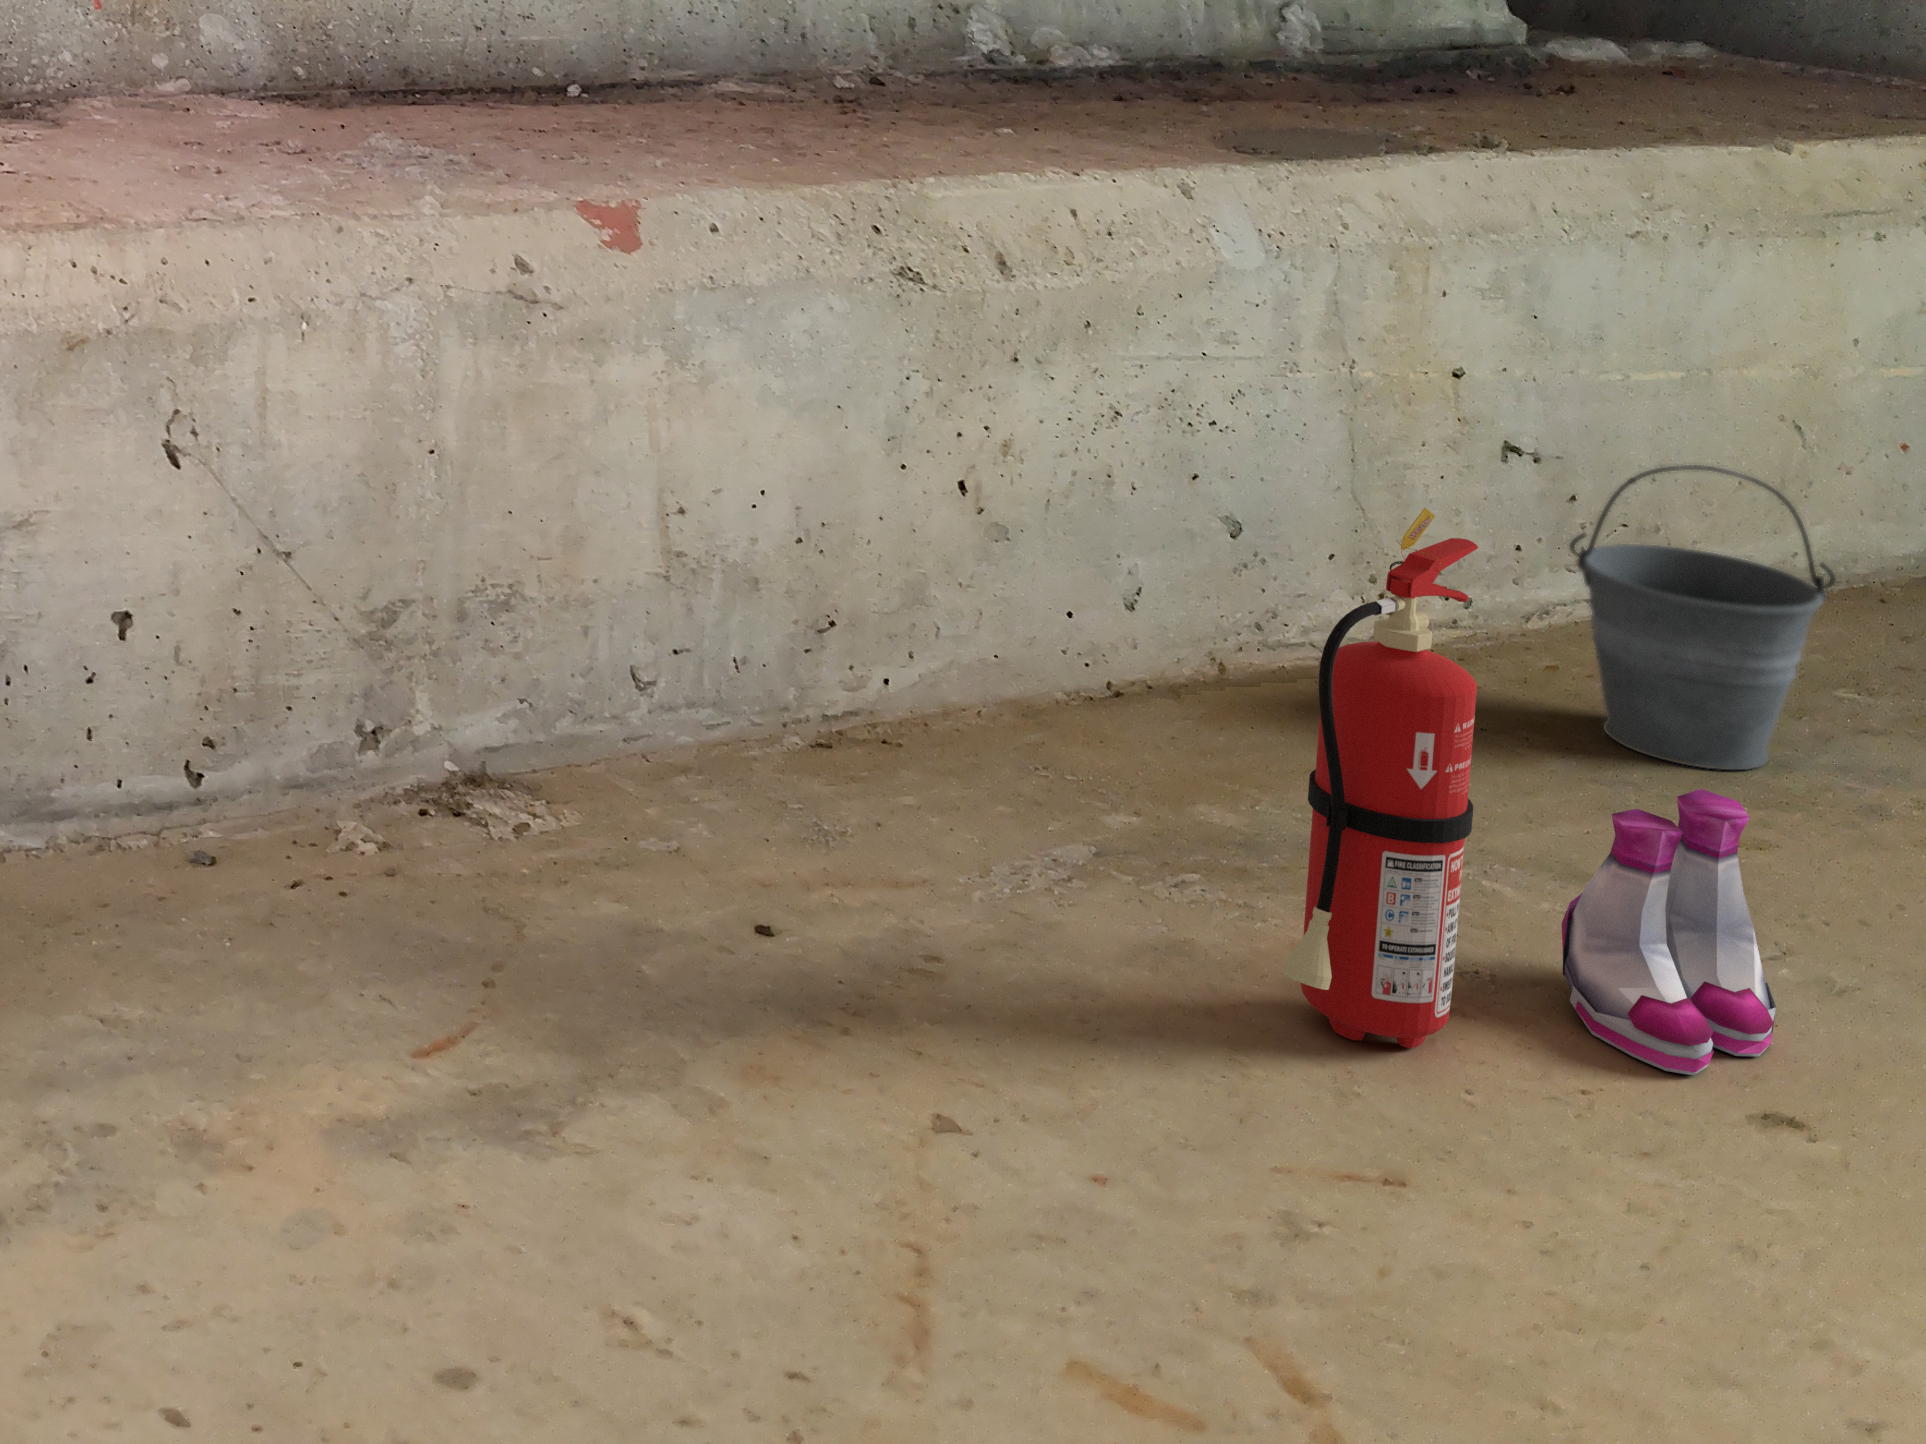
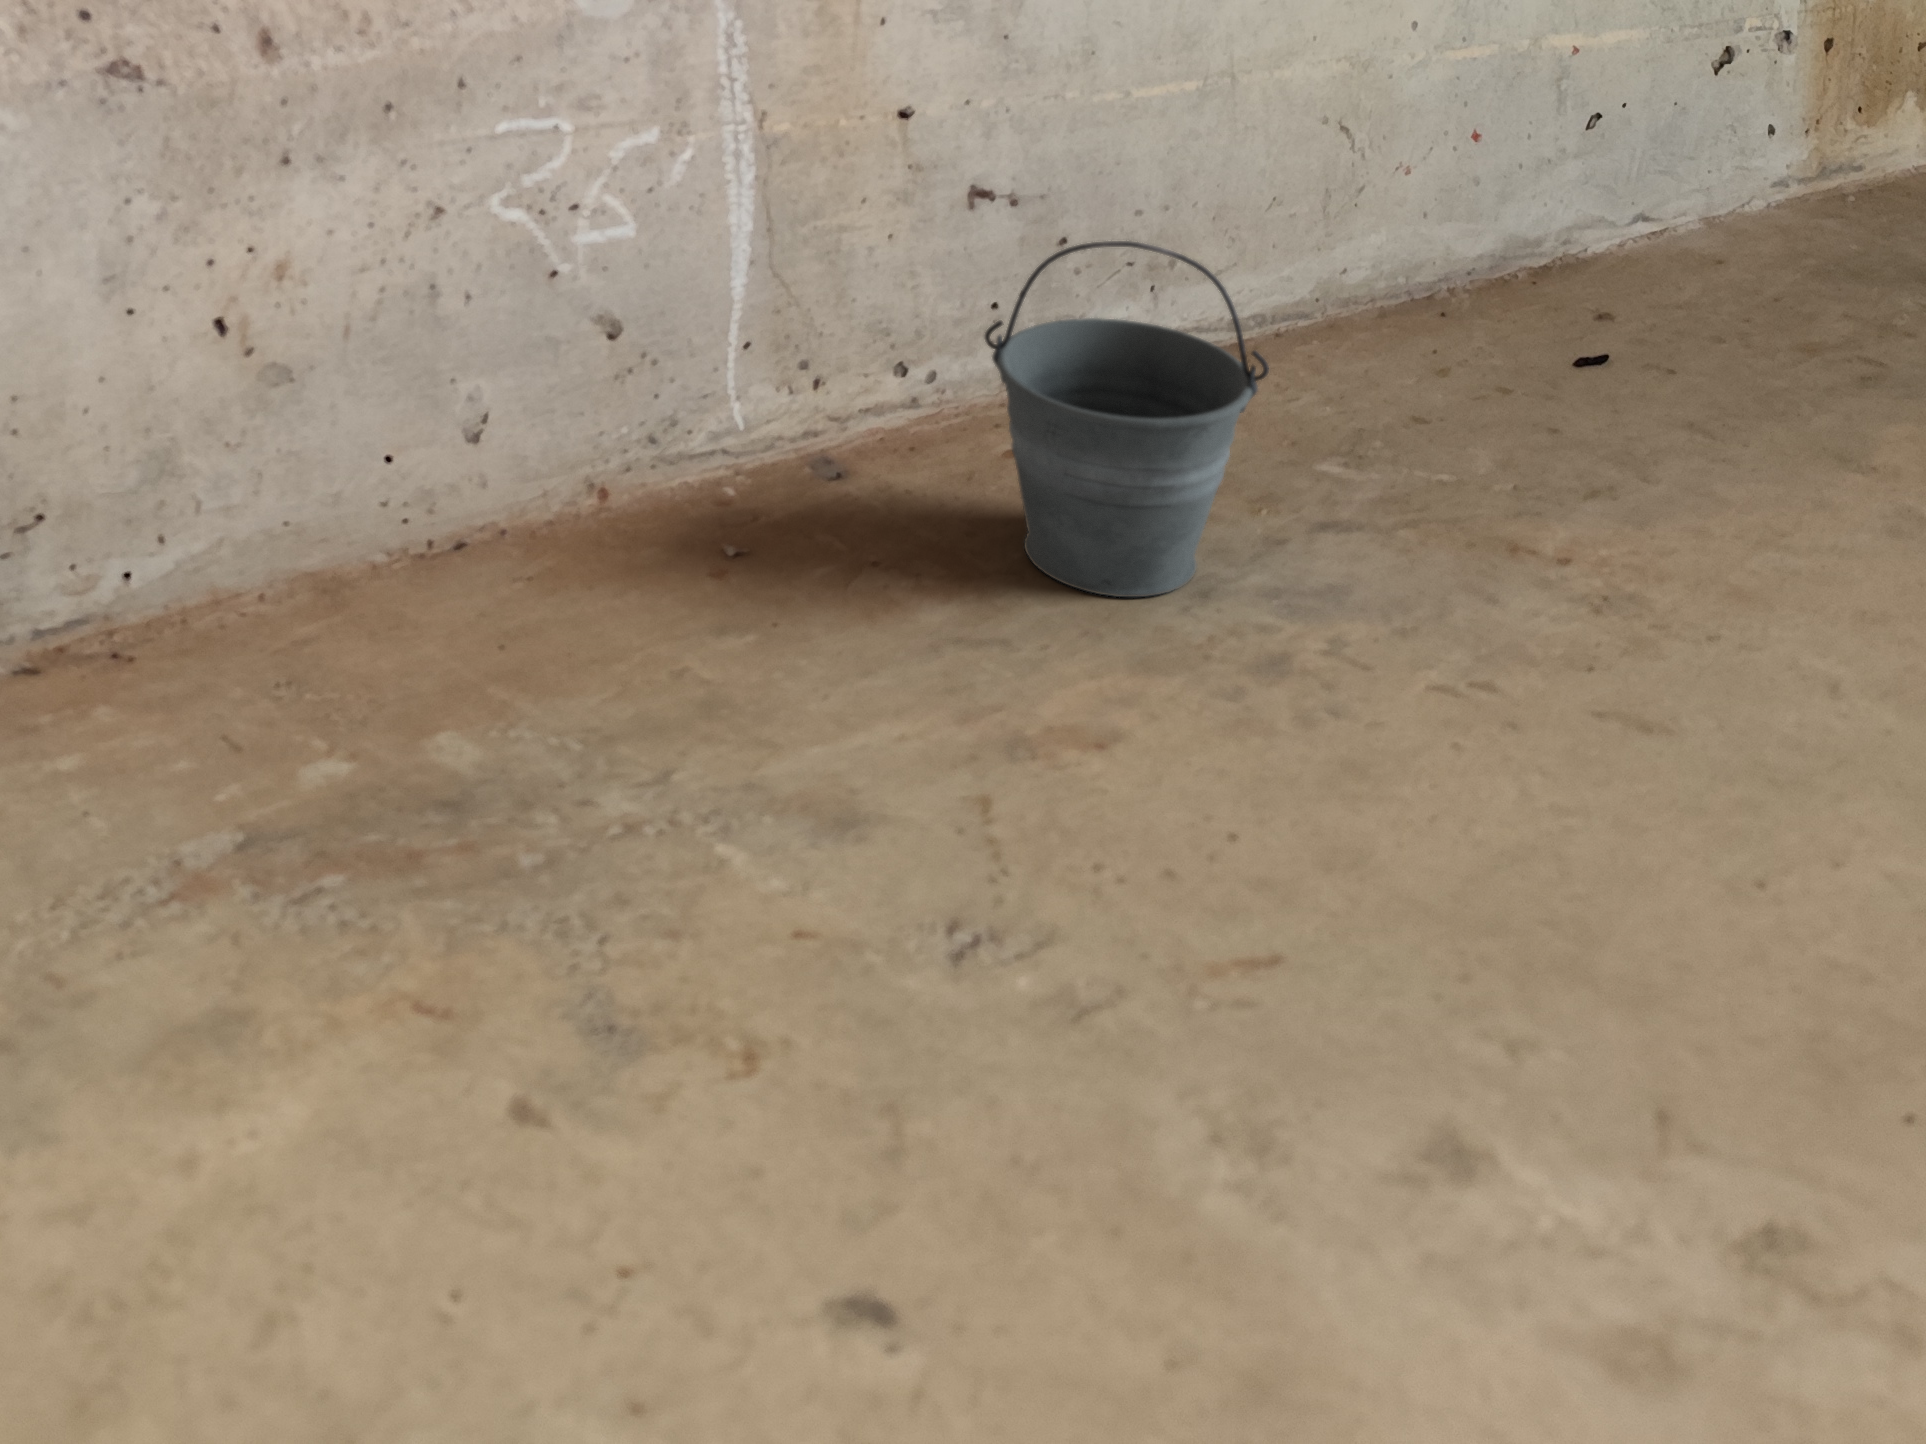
fire extinguisher: present [1283,508,1478,1048] -> none [247,495,531,1209]
boots: present [1562,789,1776,1075] -> none [699,802,962,1223]

